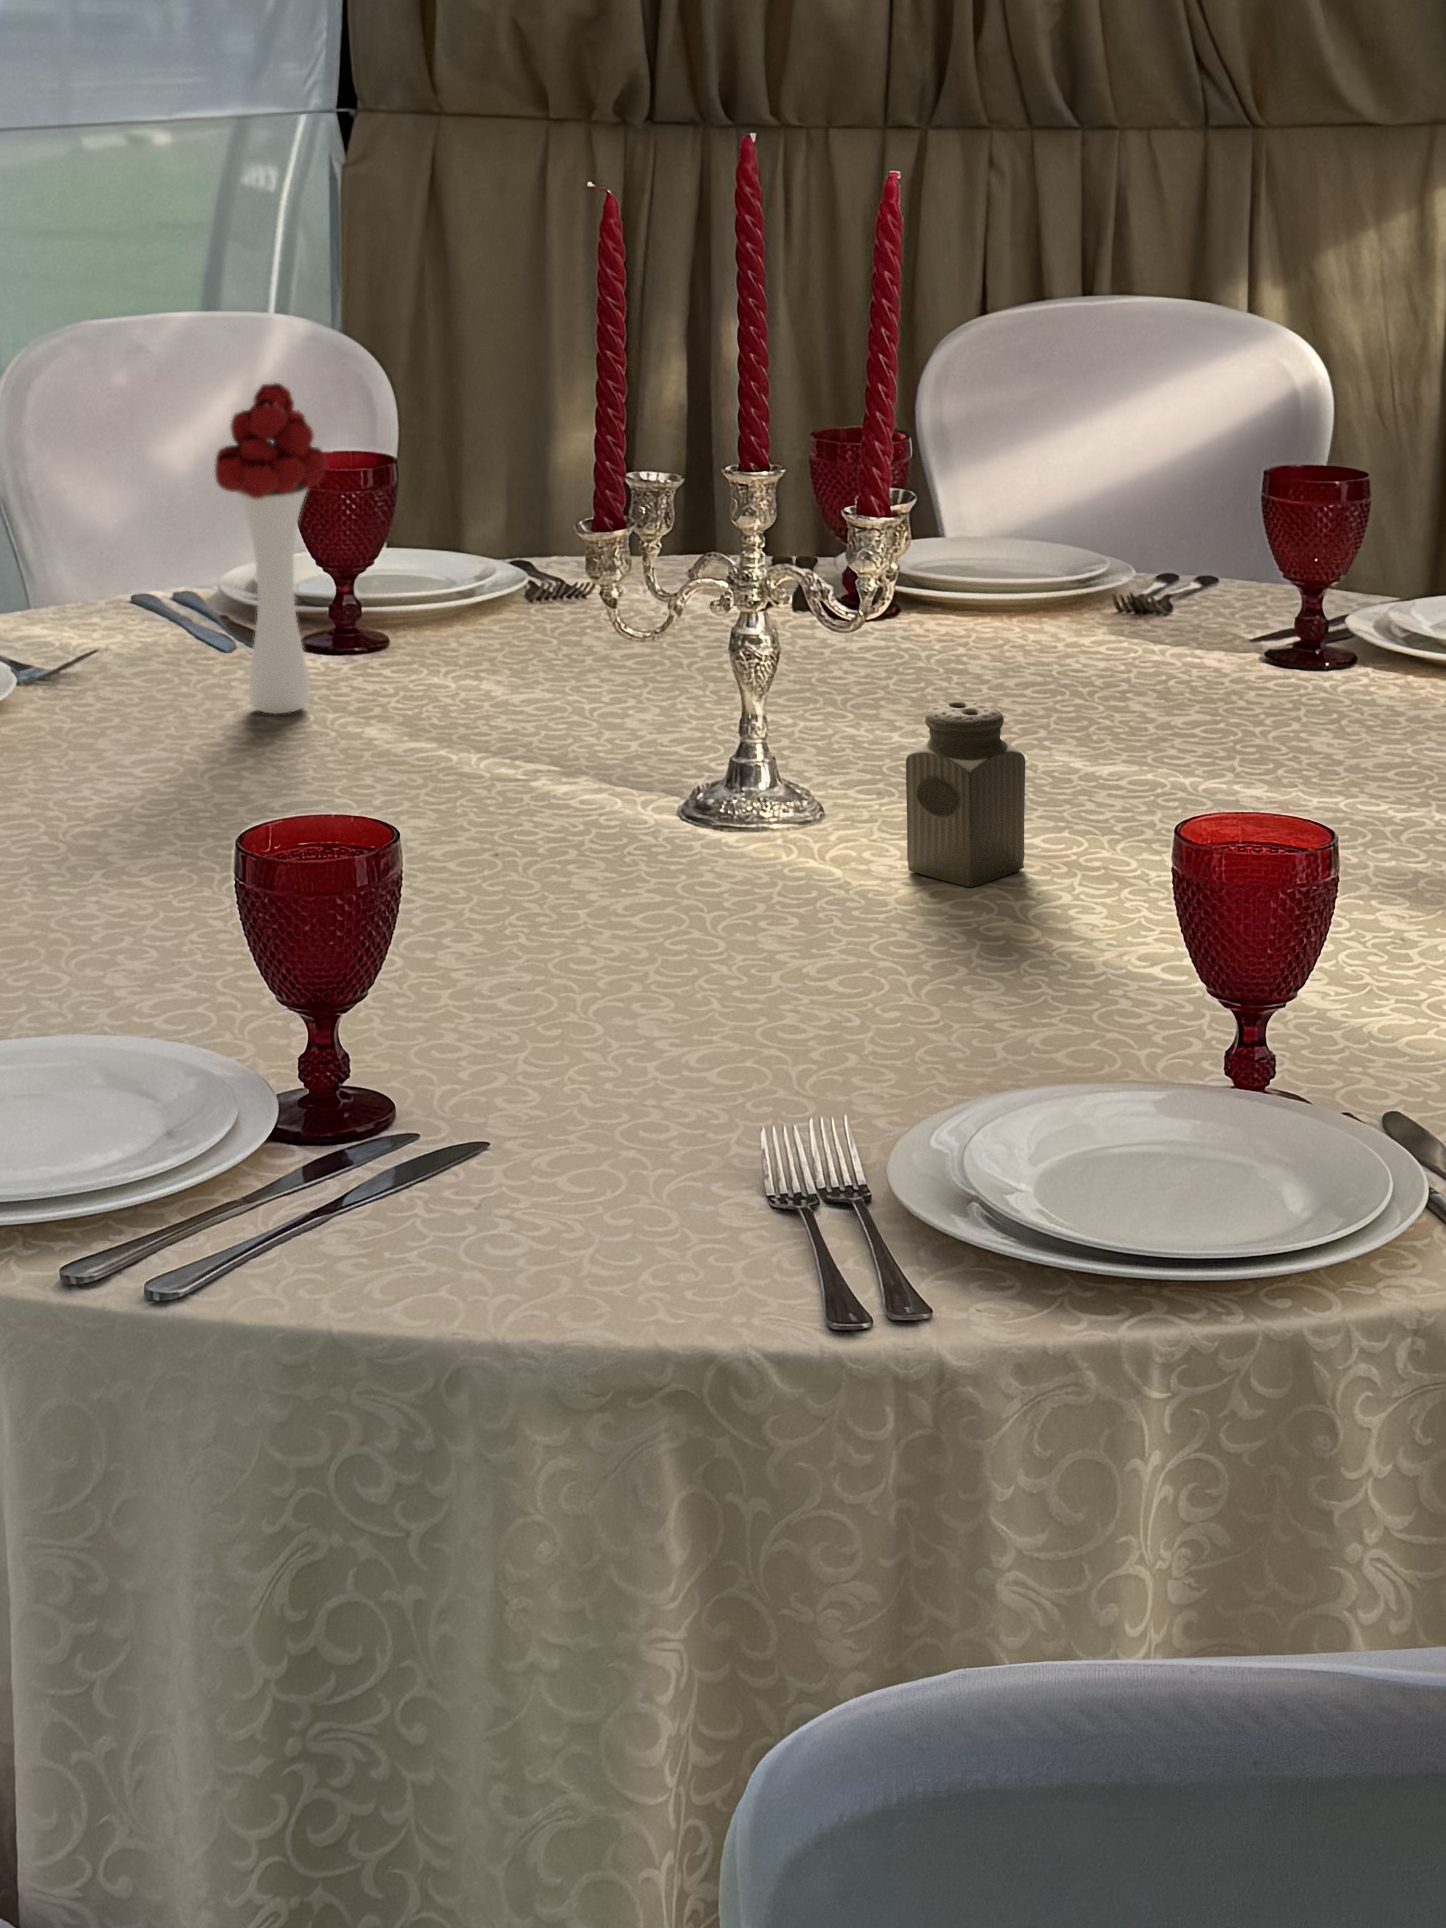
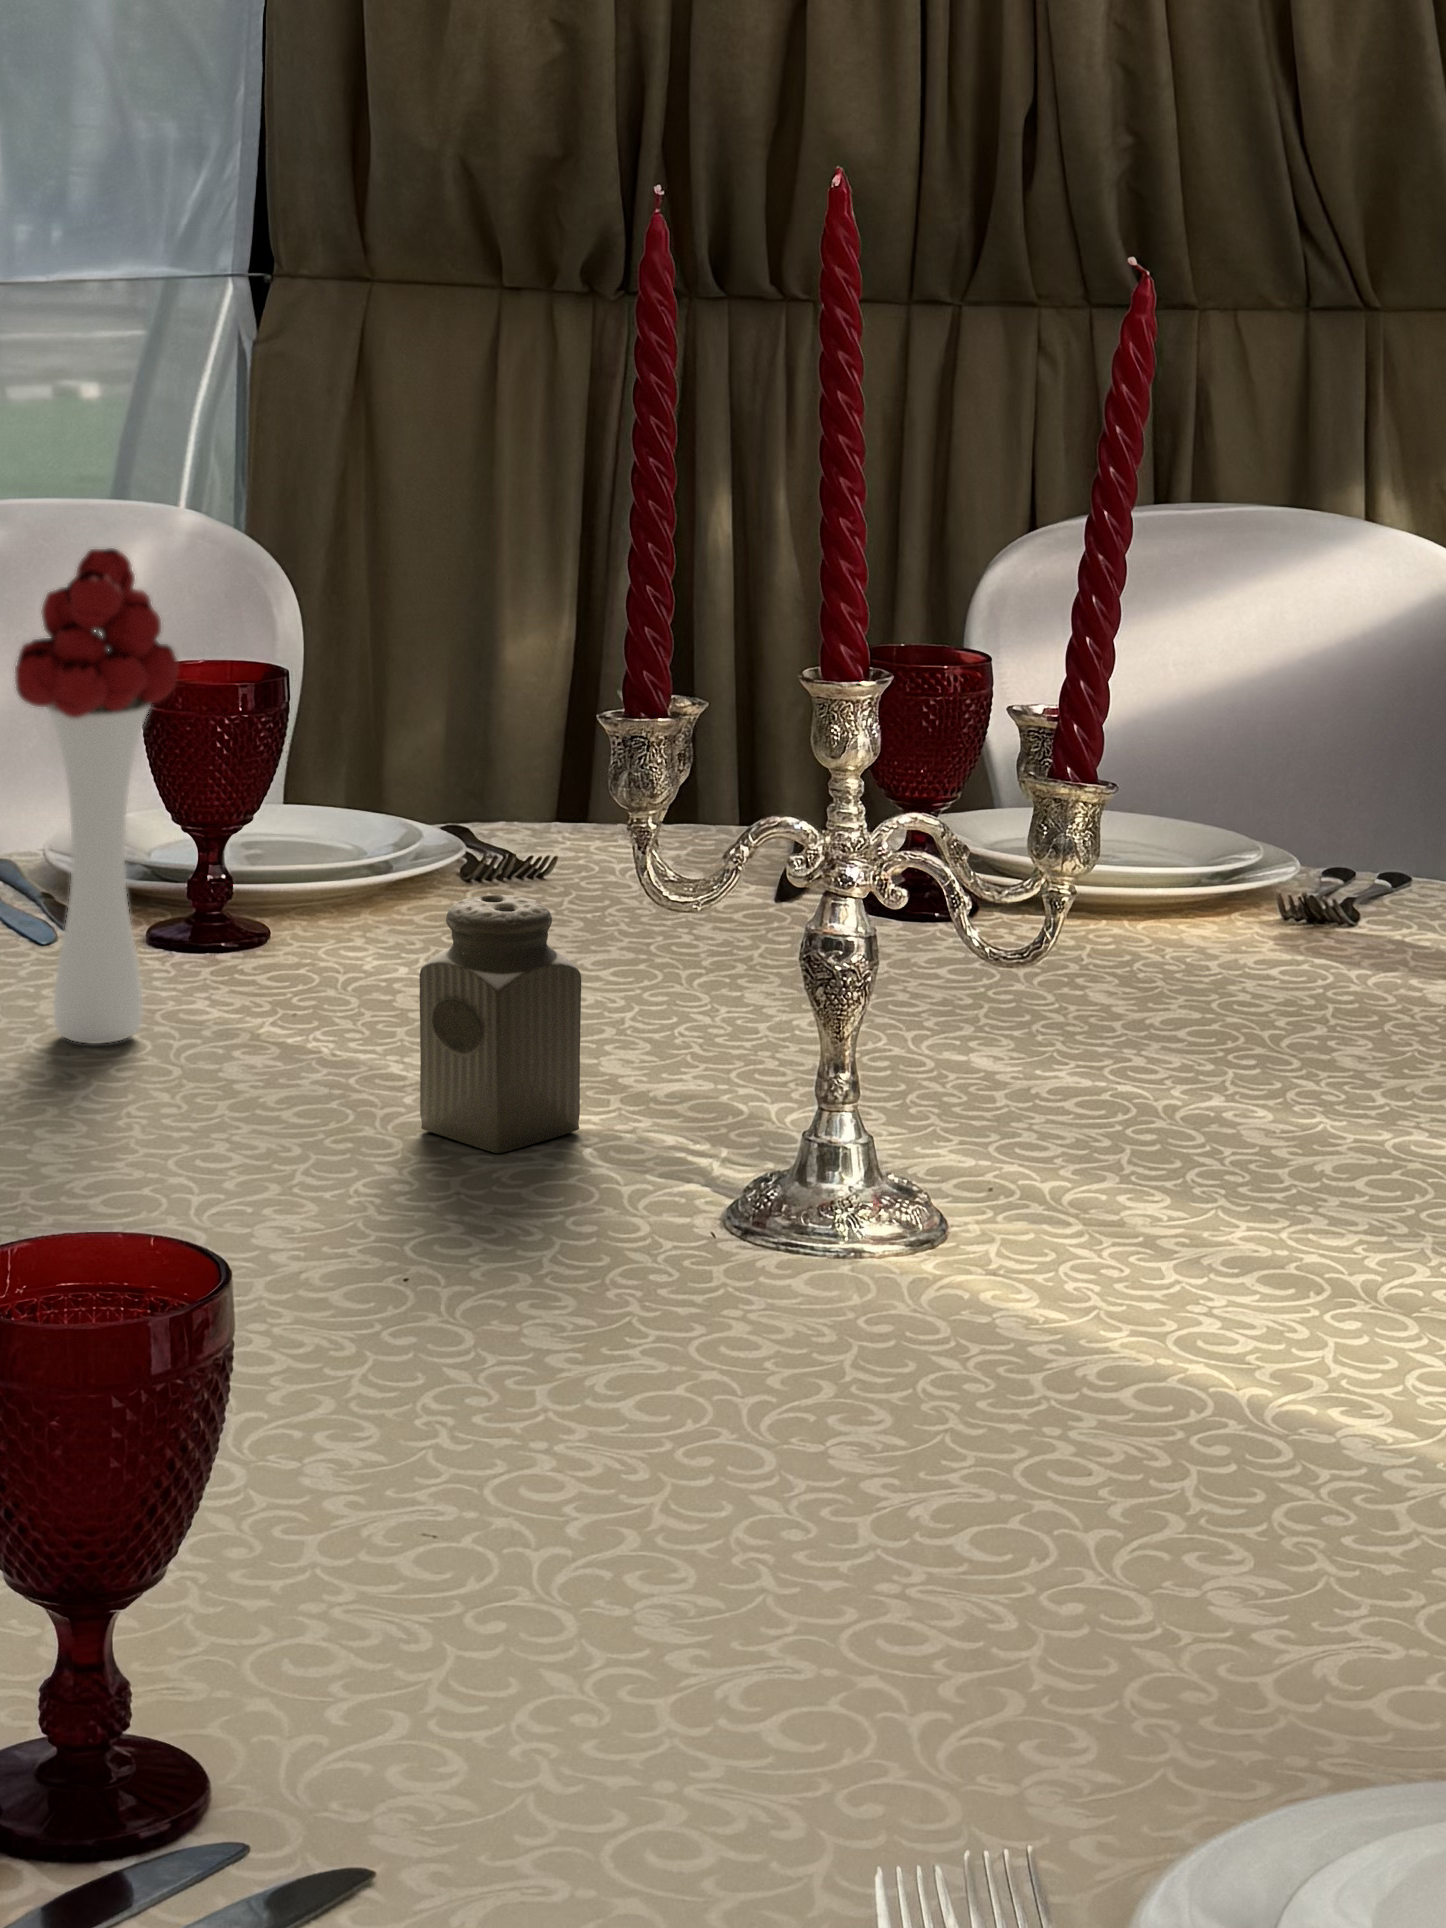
salt shaker: present [906,702,1025,887] -> present [419,895,581,1153]

